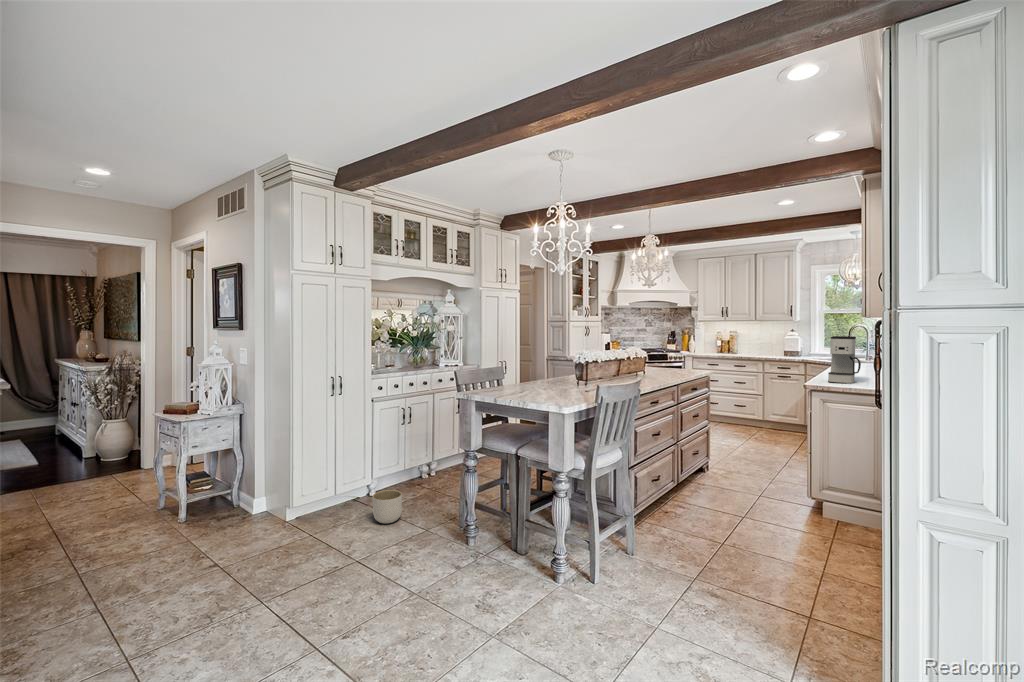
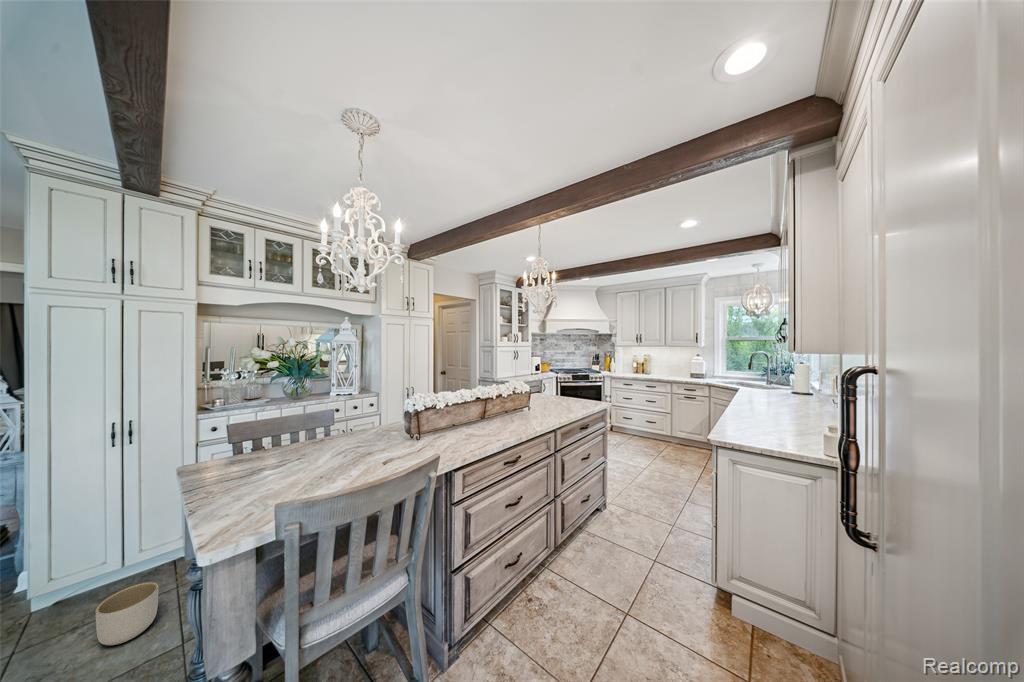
coffee maker: present [828,336,861,384] -> none [745,371,790,438]

